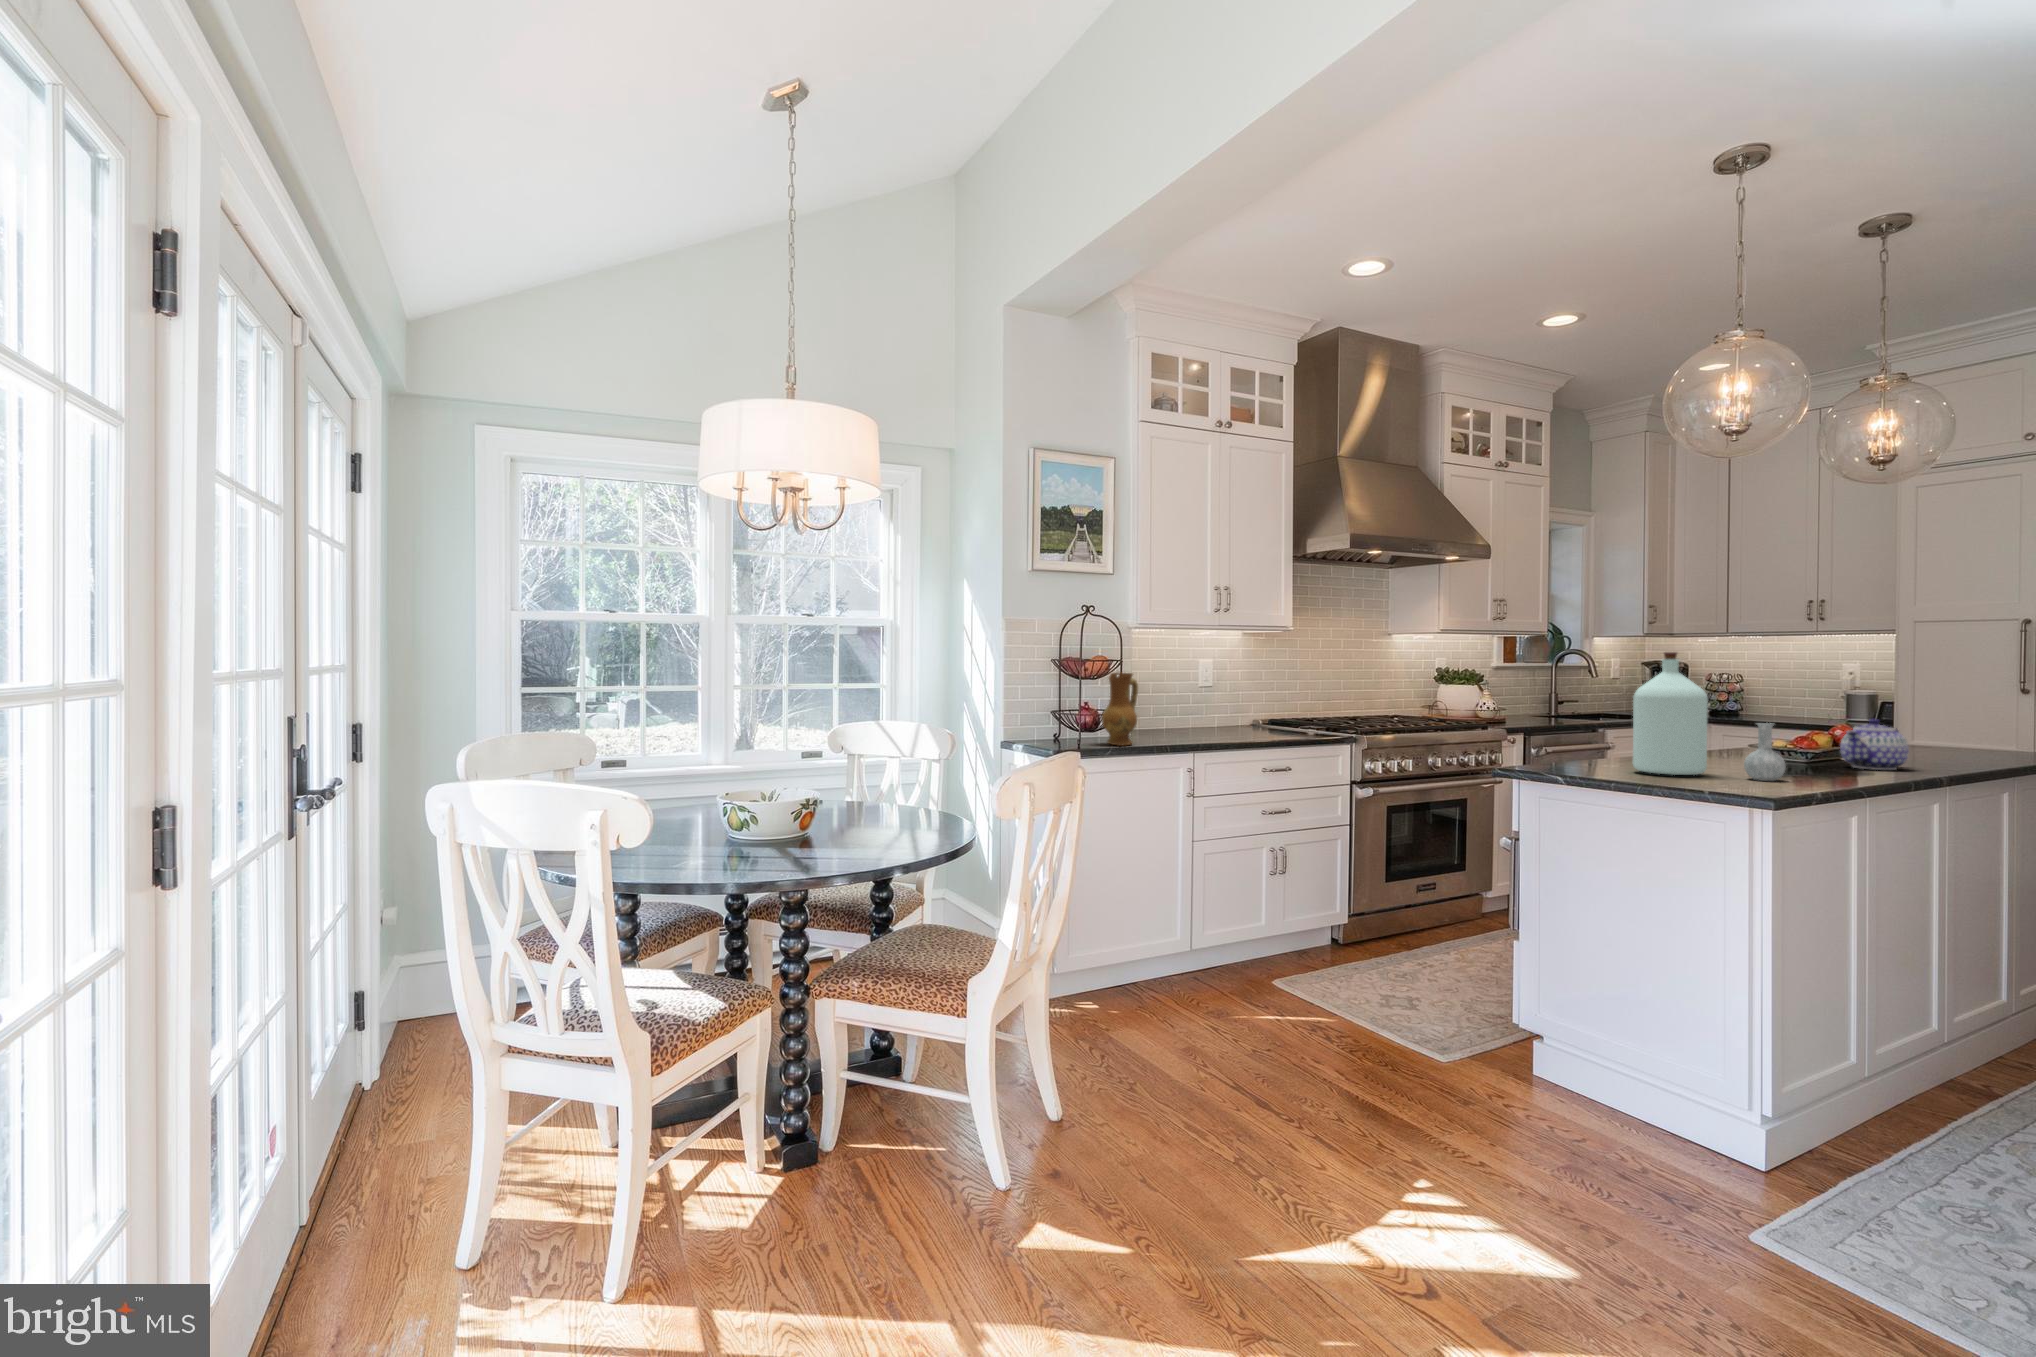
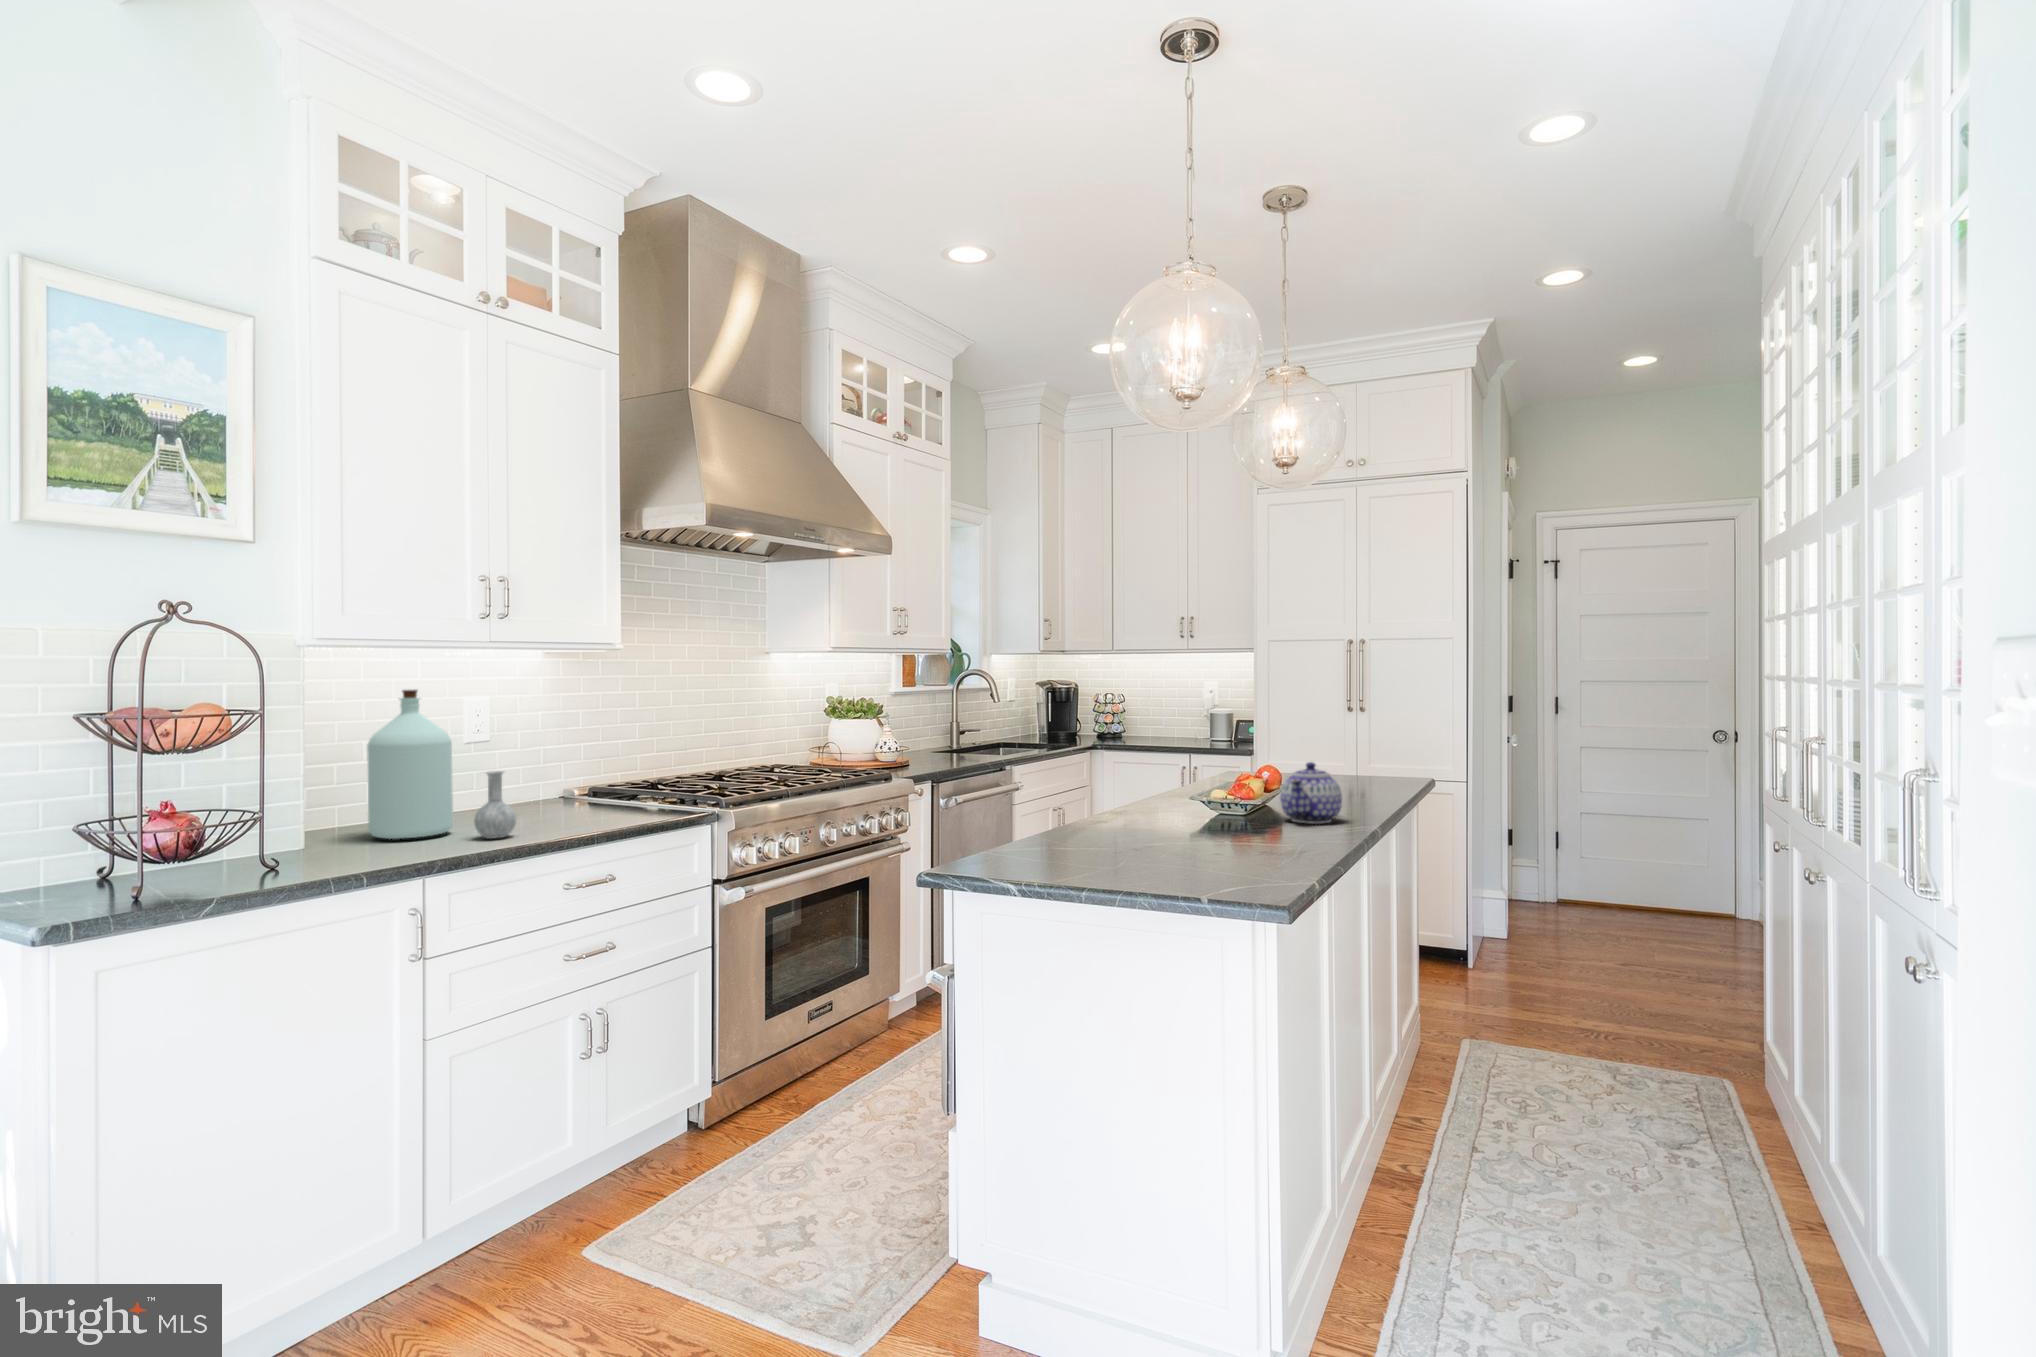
bottle: present [1633,652,1786,781] -> present [367,690,516,839]
ceramic jug: present [1102,672,1138,745] -> none [216,733,306,879]

